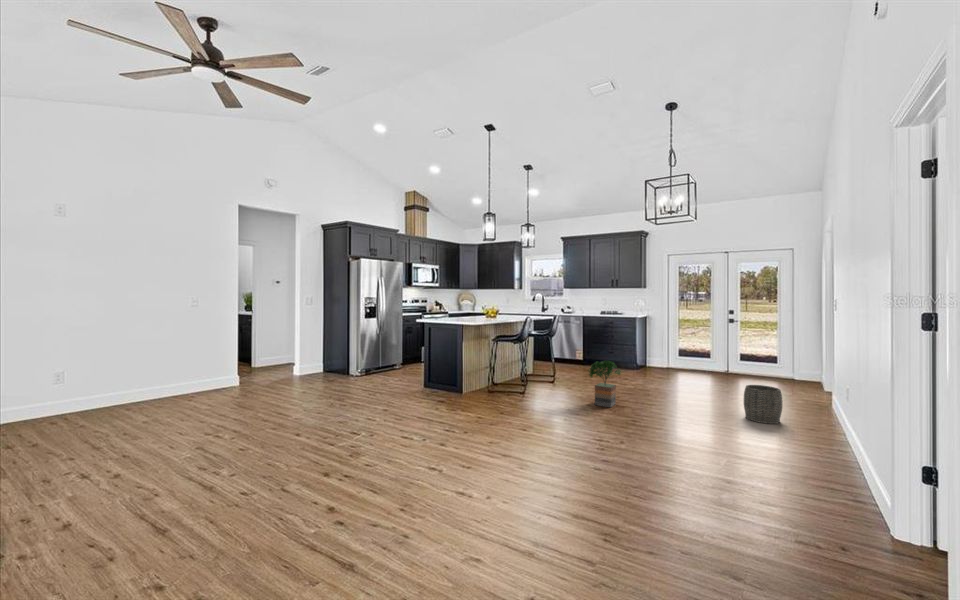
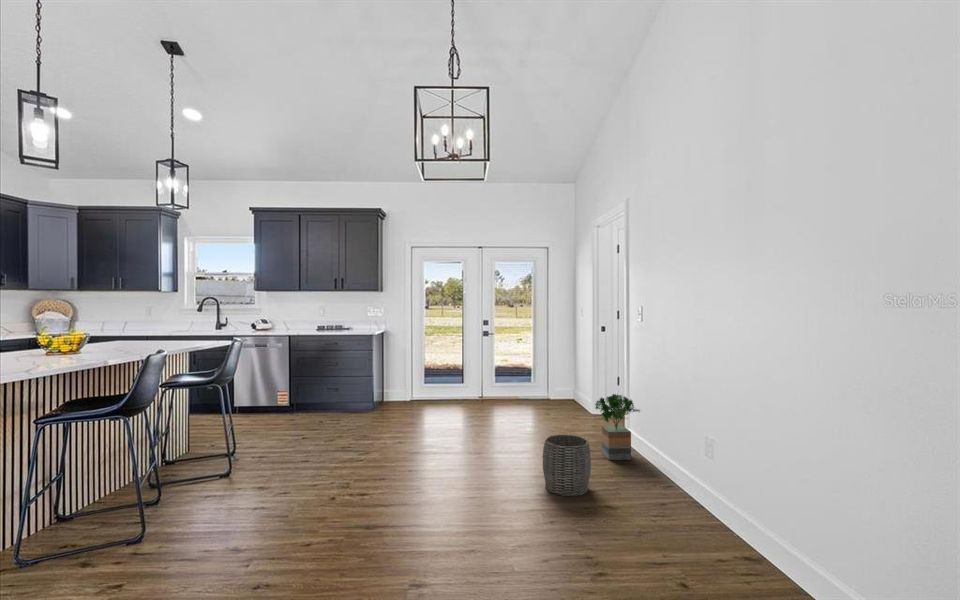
potted tree: present [588,361,621,407] -> present [595,394,640,460]

